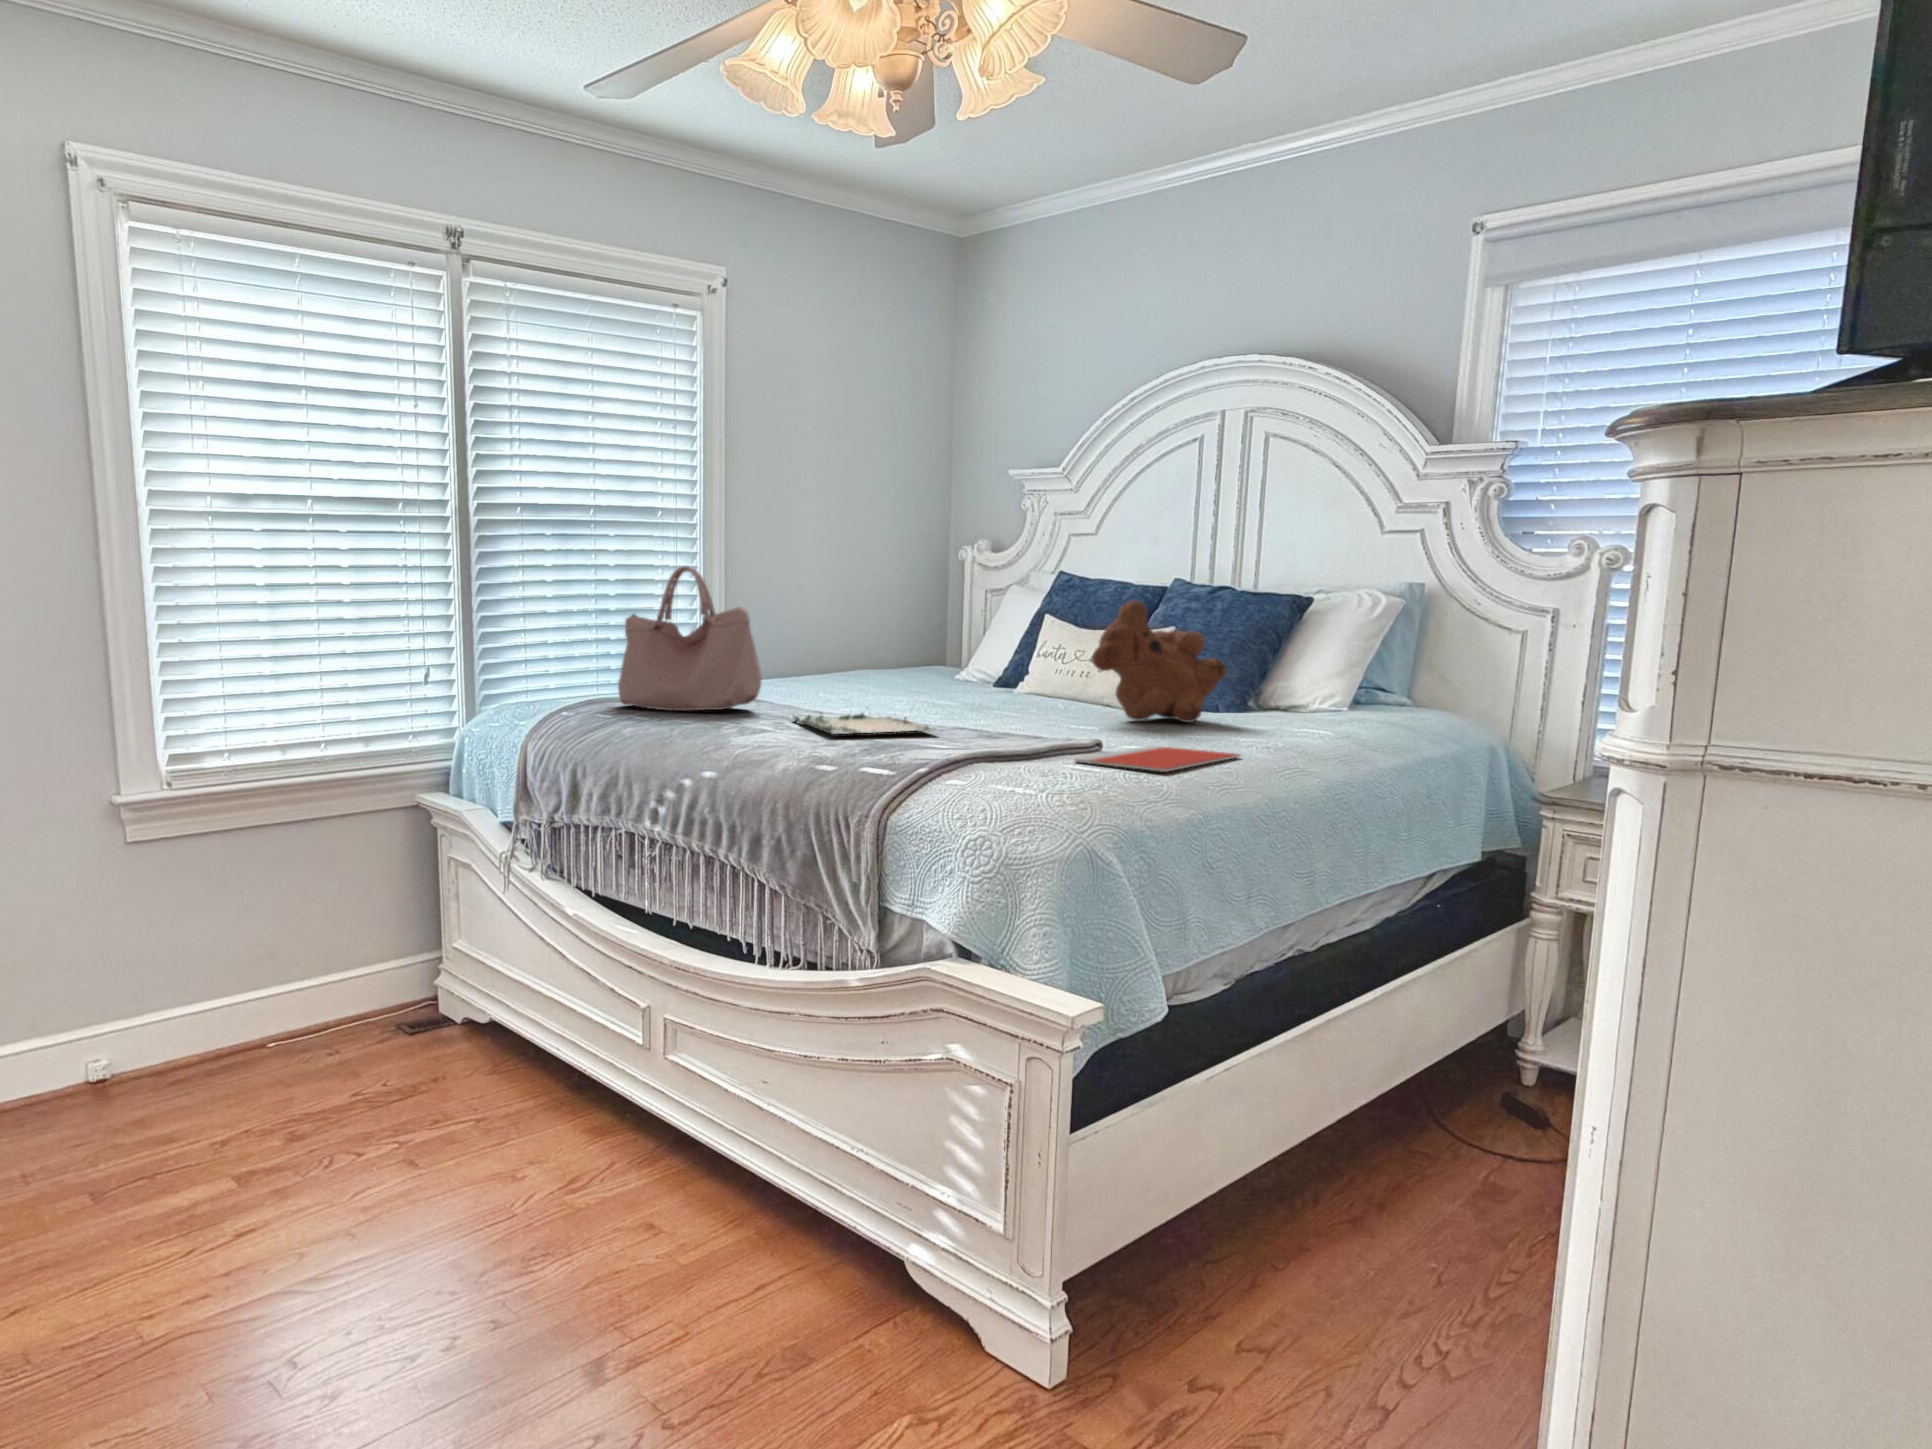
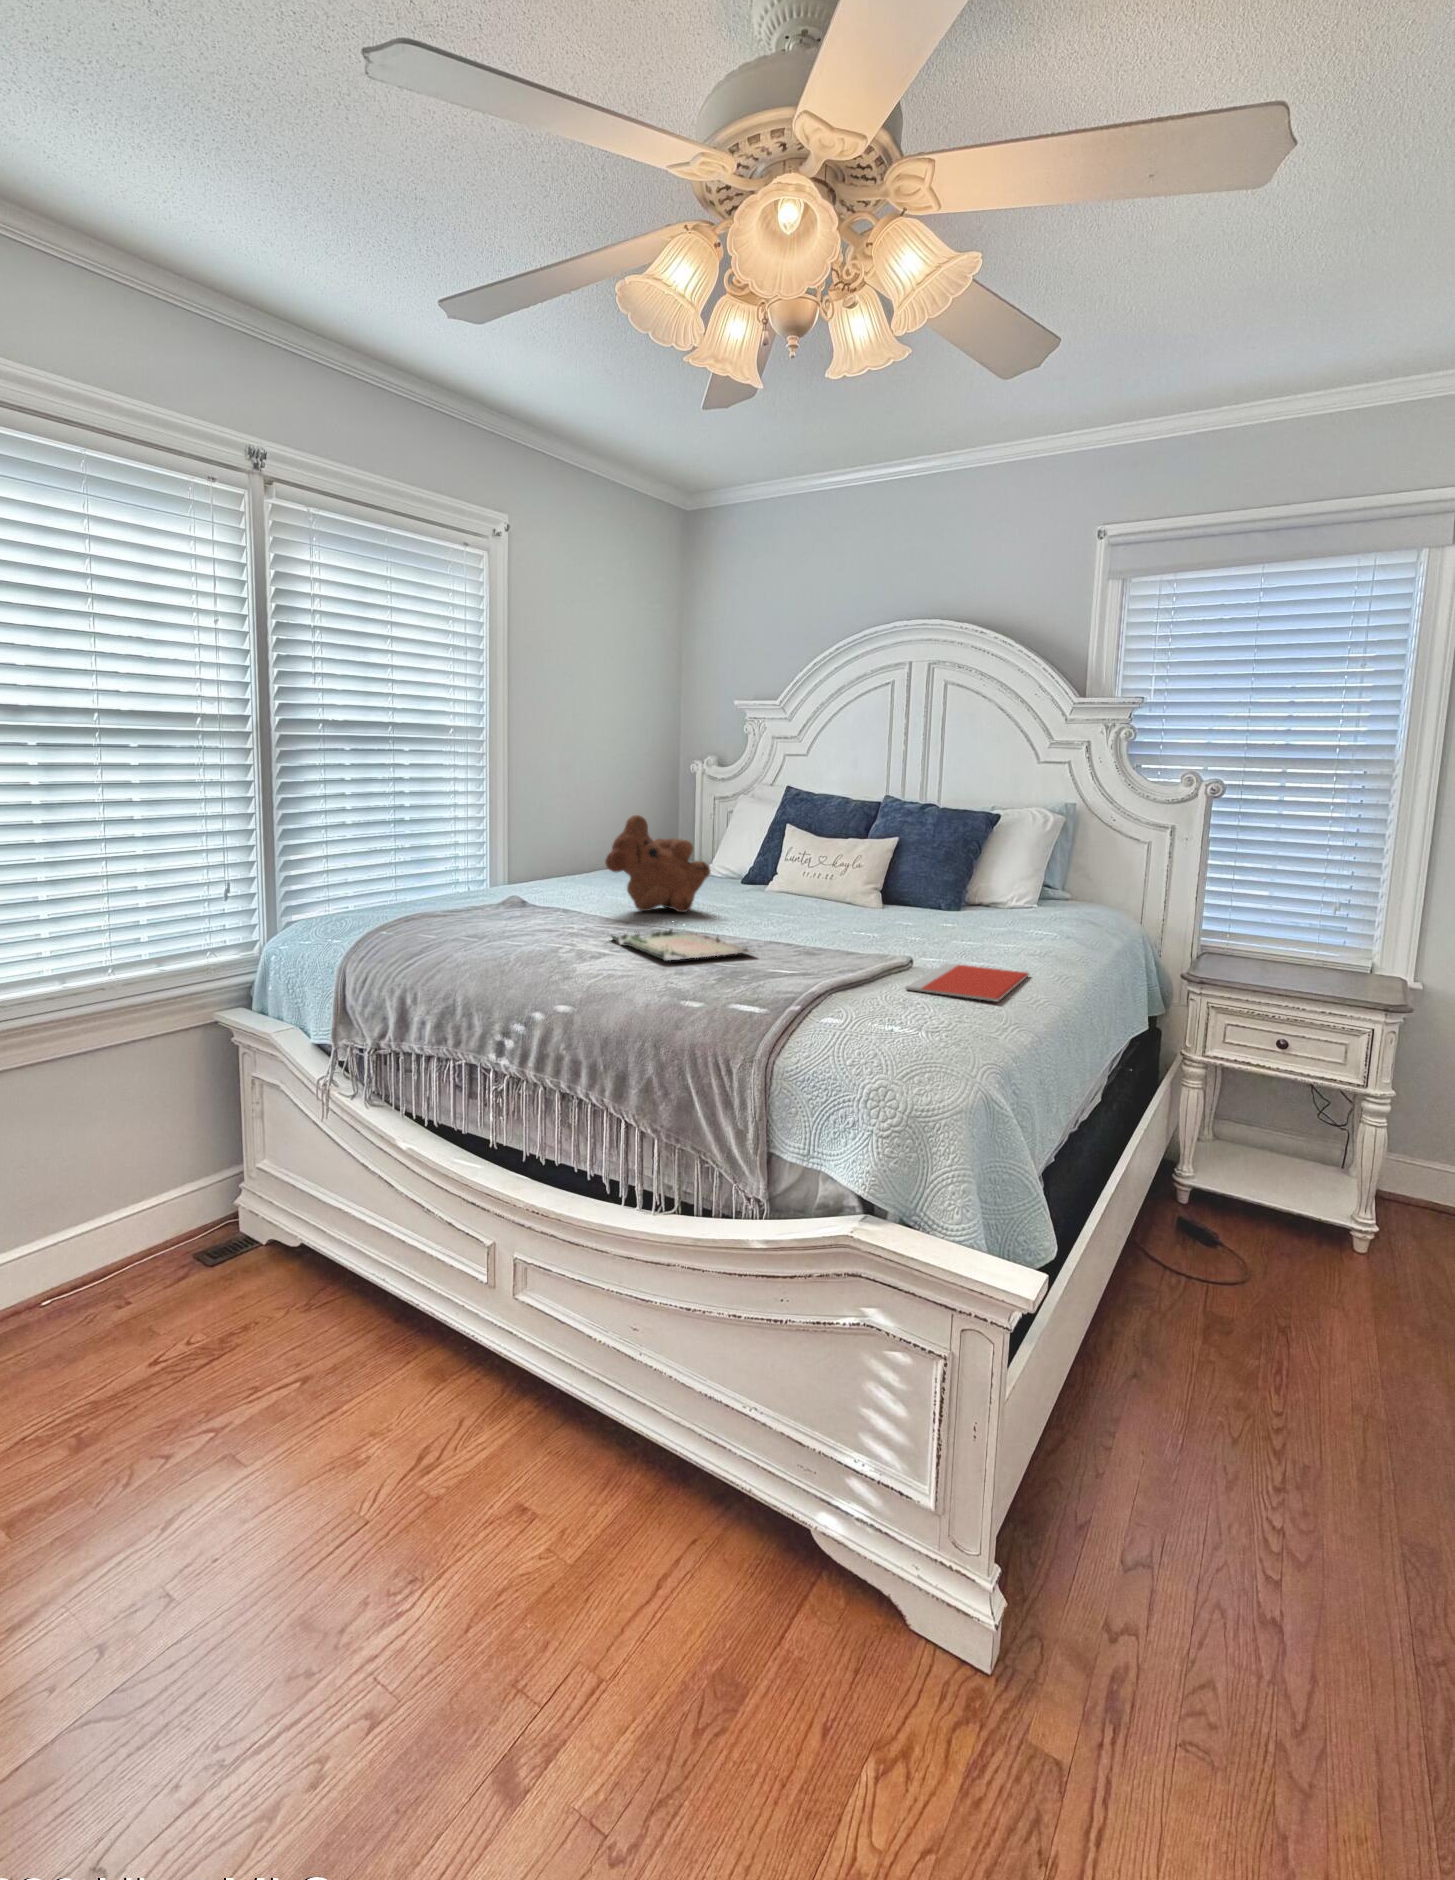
handbag: present [618,566,761,711] -> none [431,792,574,930]
teddy bear: present [1092,601,1227,723] -> present [605,815,711,912]

